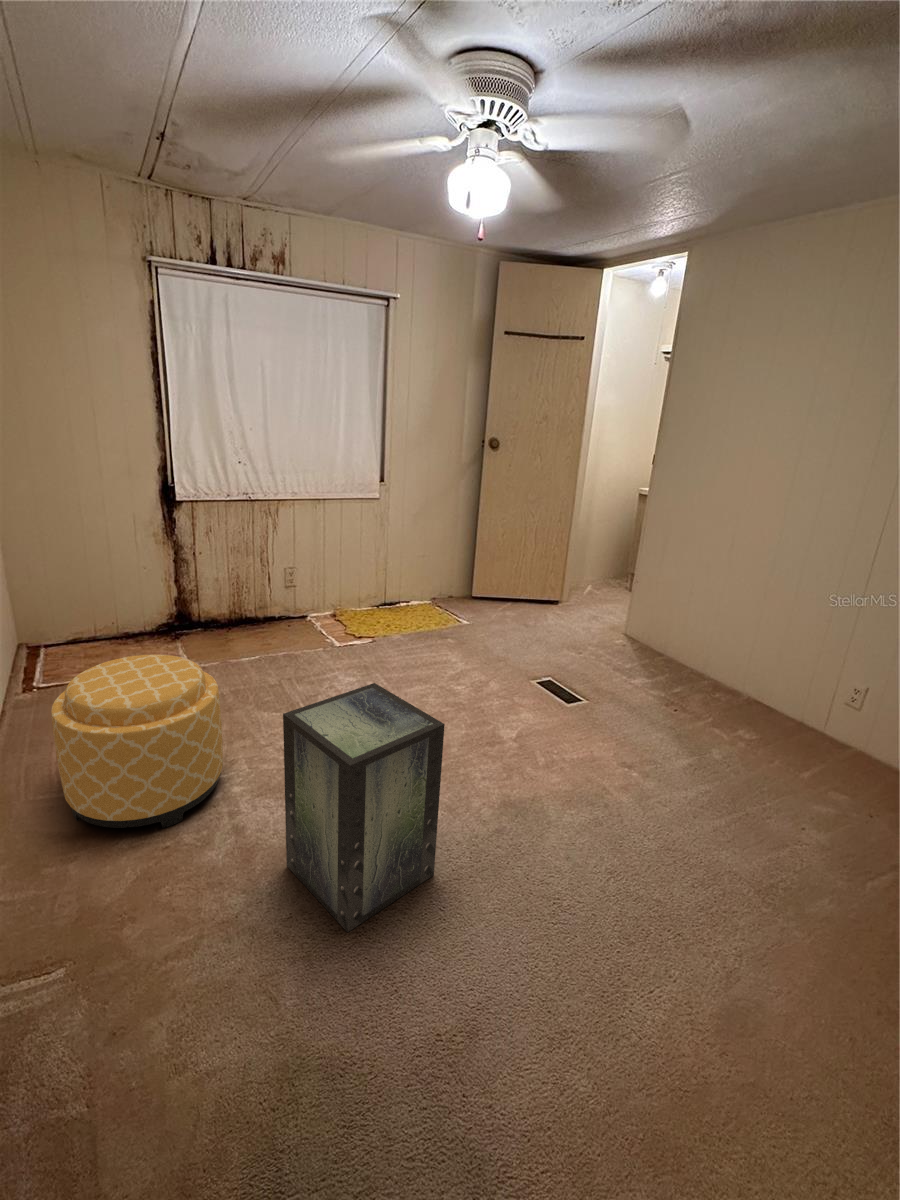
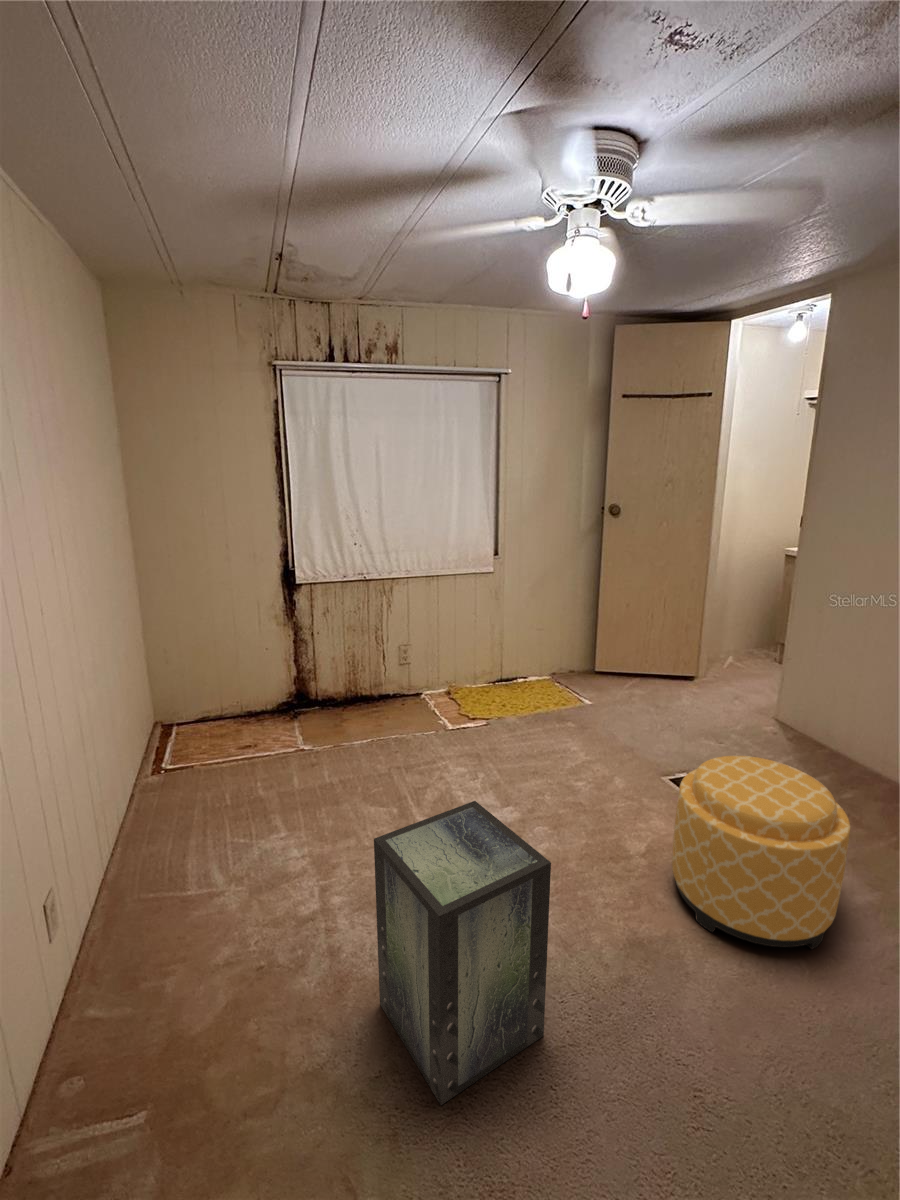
ottoman: present [51,654,223,828] -> present [672,756,850,949]

